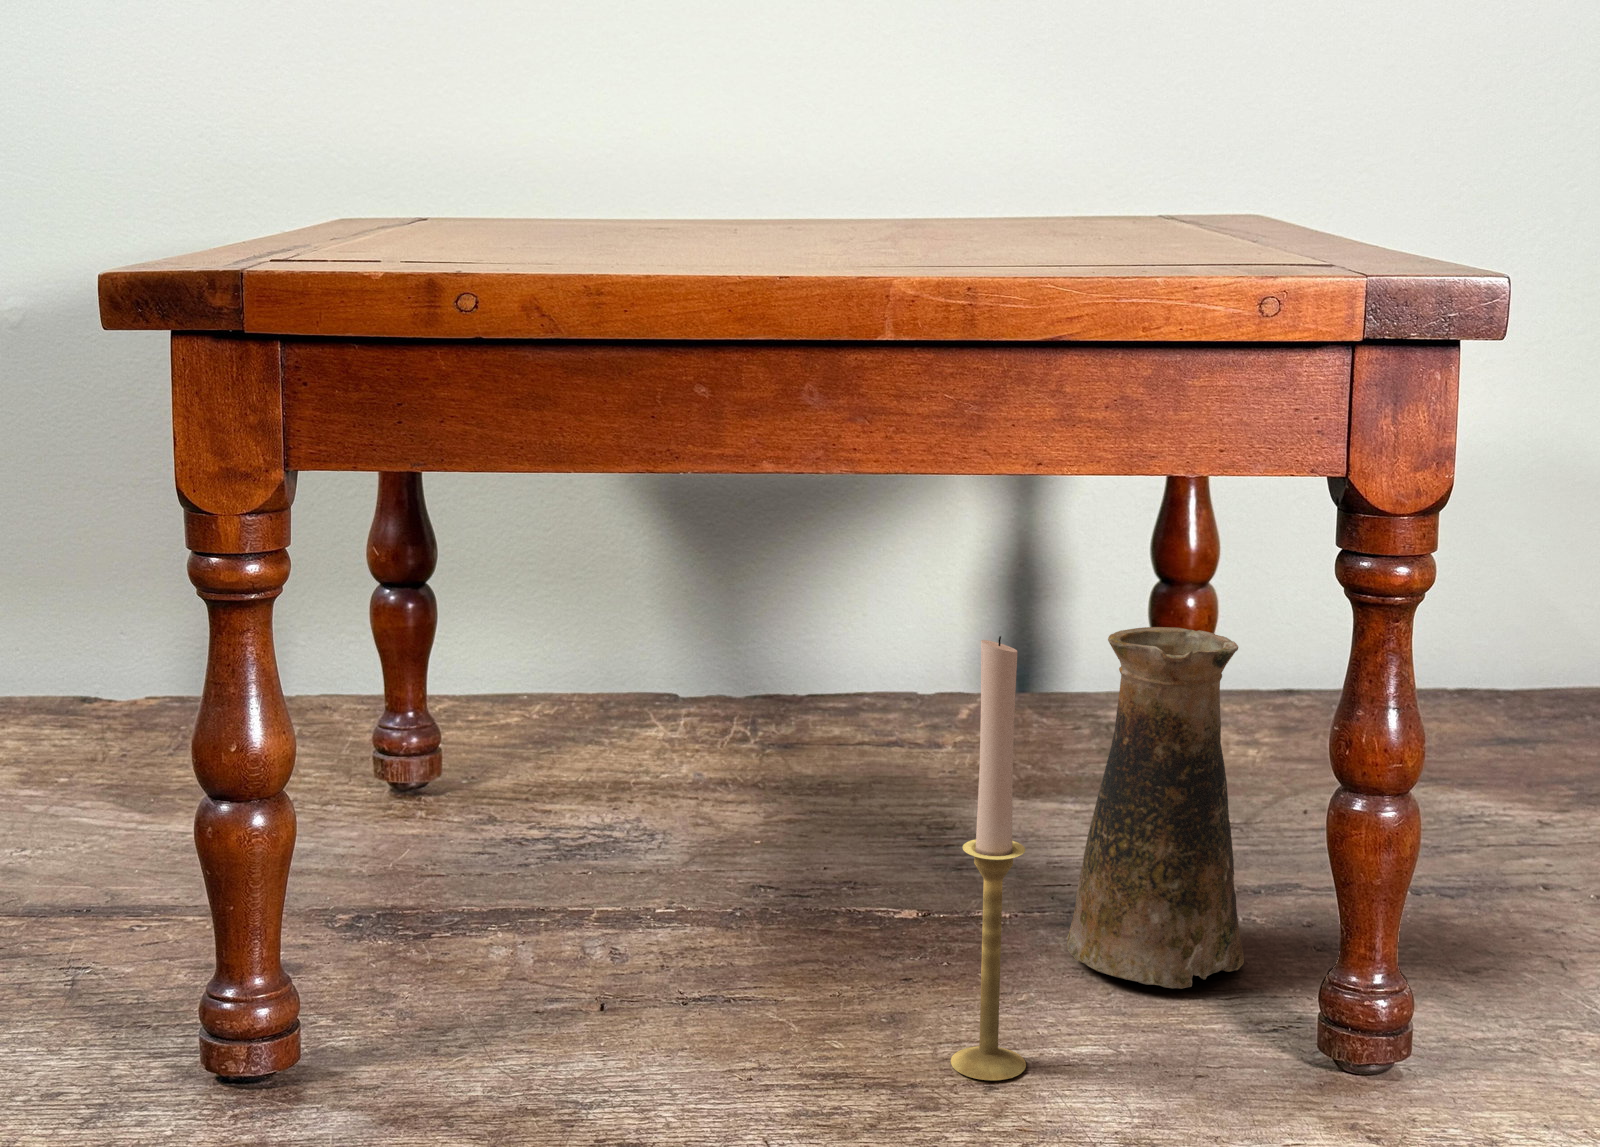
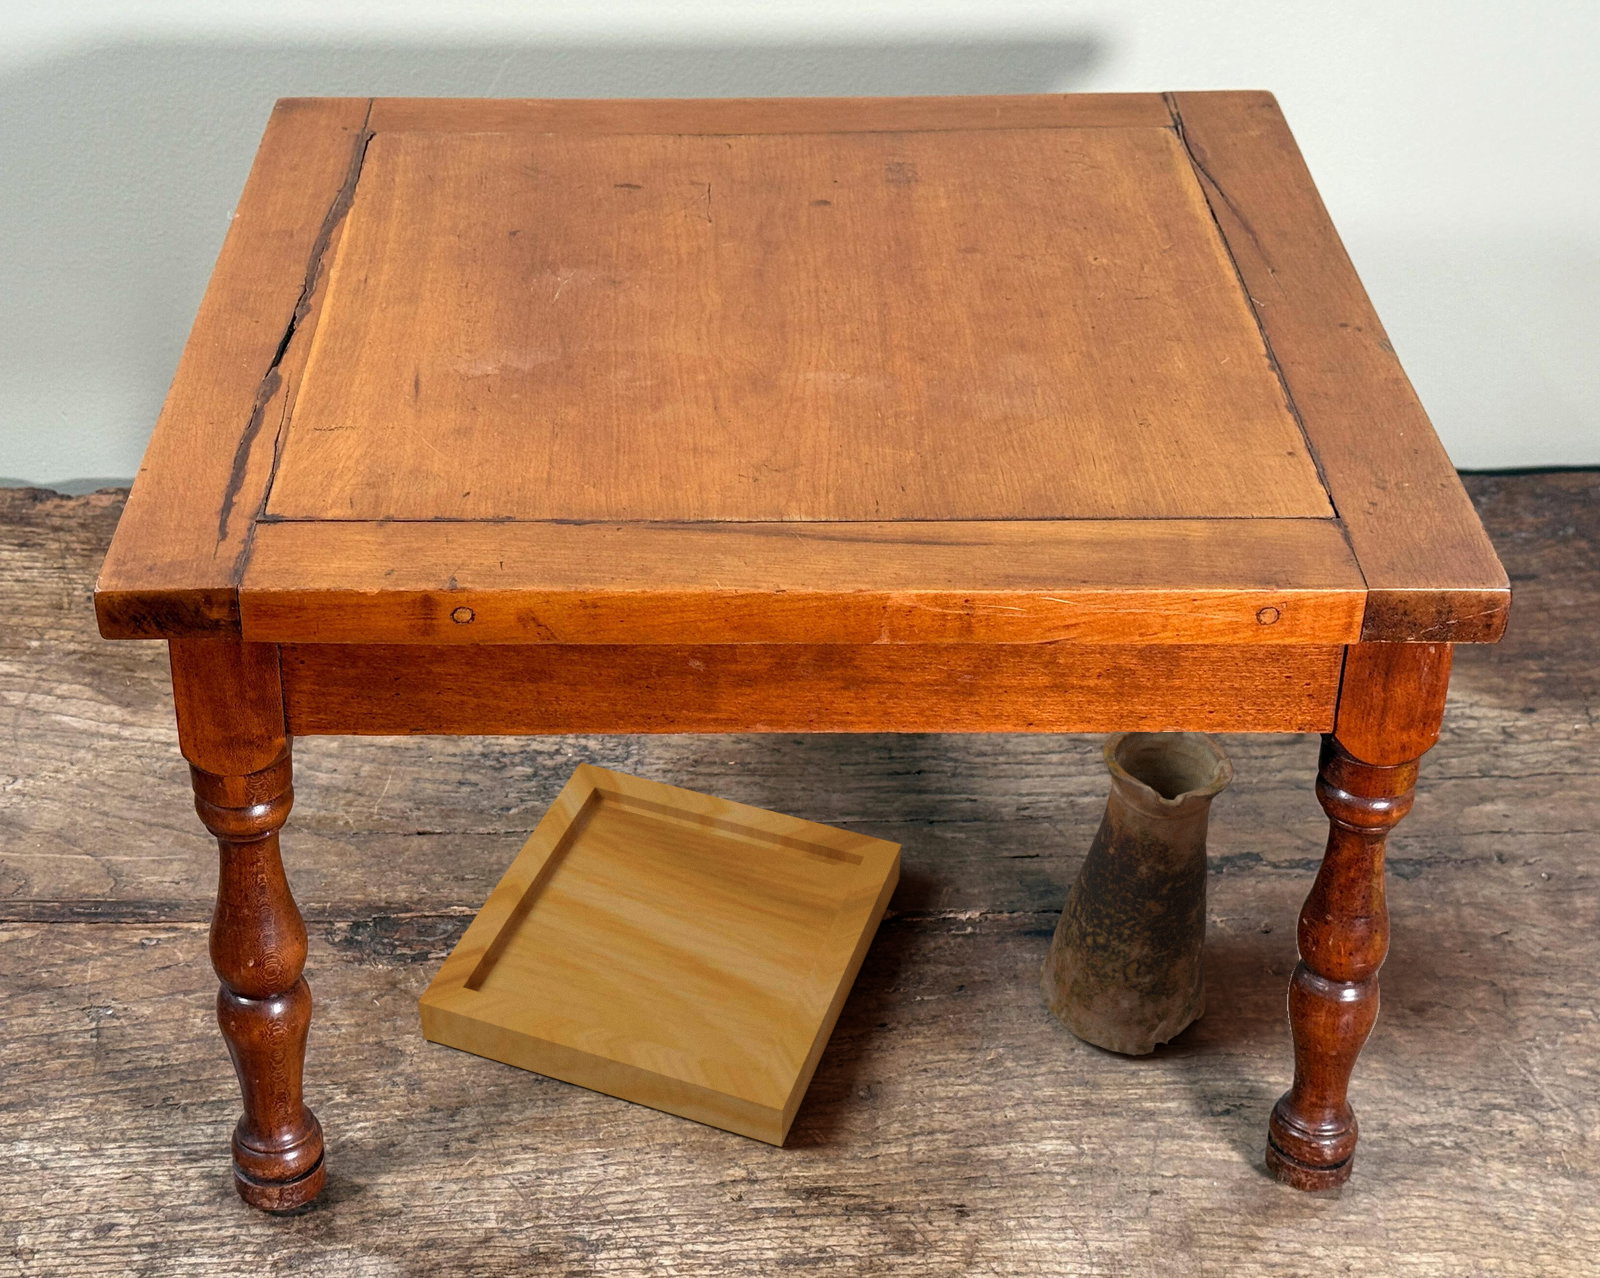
candlestick: present [951,636,1026,1080] -> none [925,879,1009,1201]
tray: none [416,806,919,1045] -> present [418,763,901,1147]

